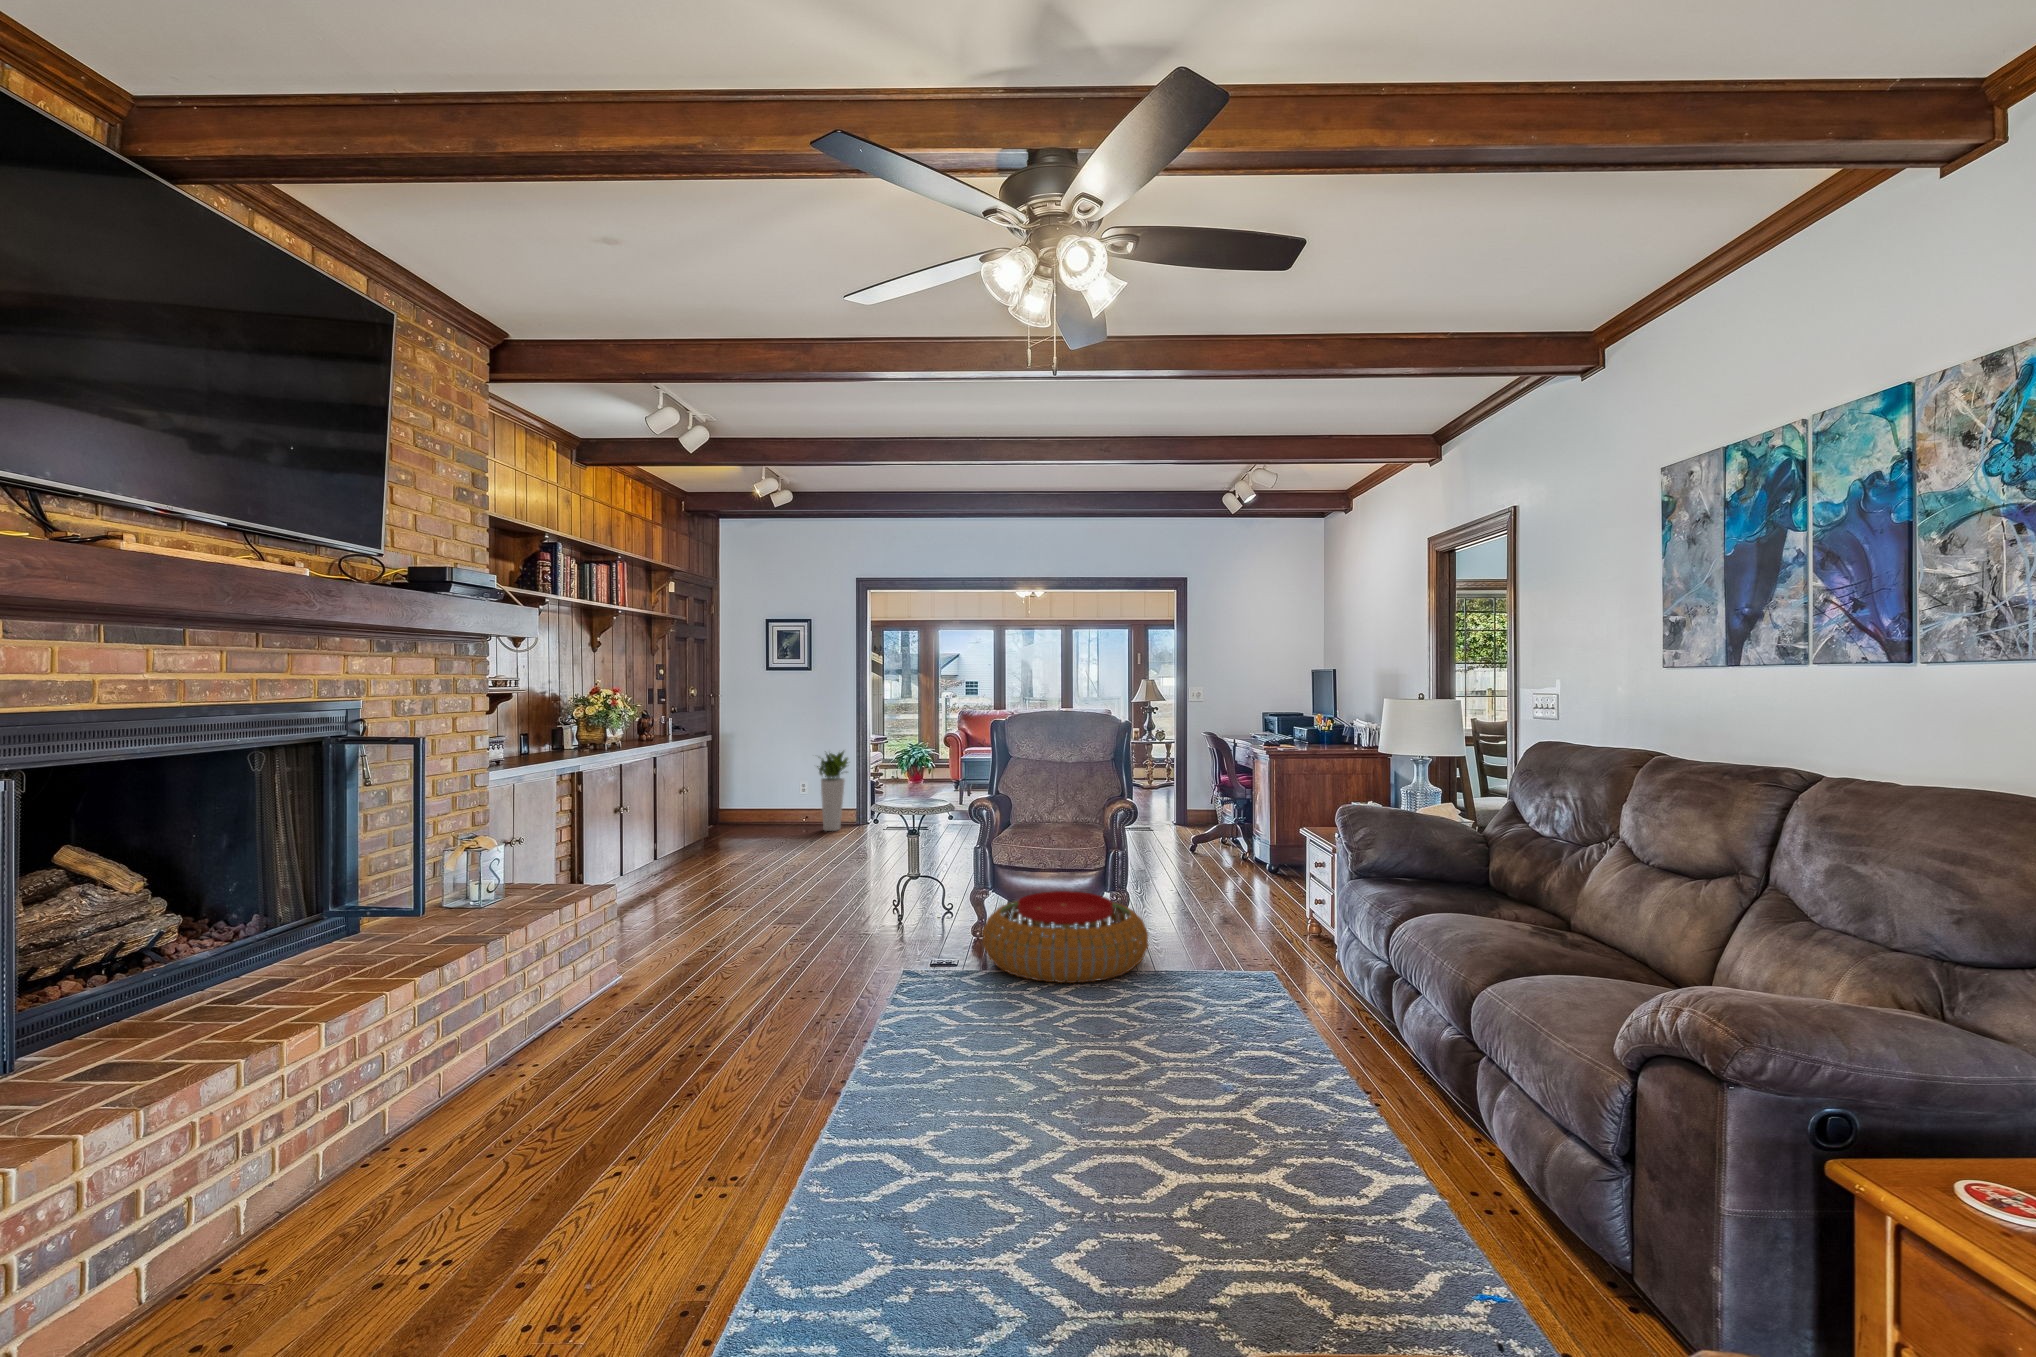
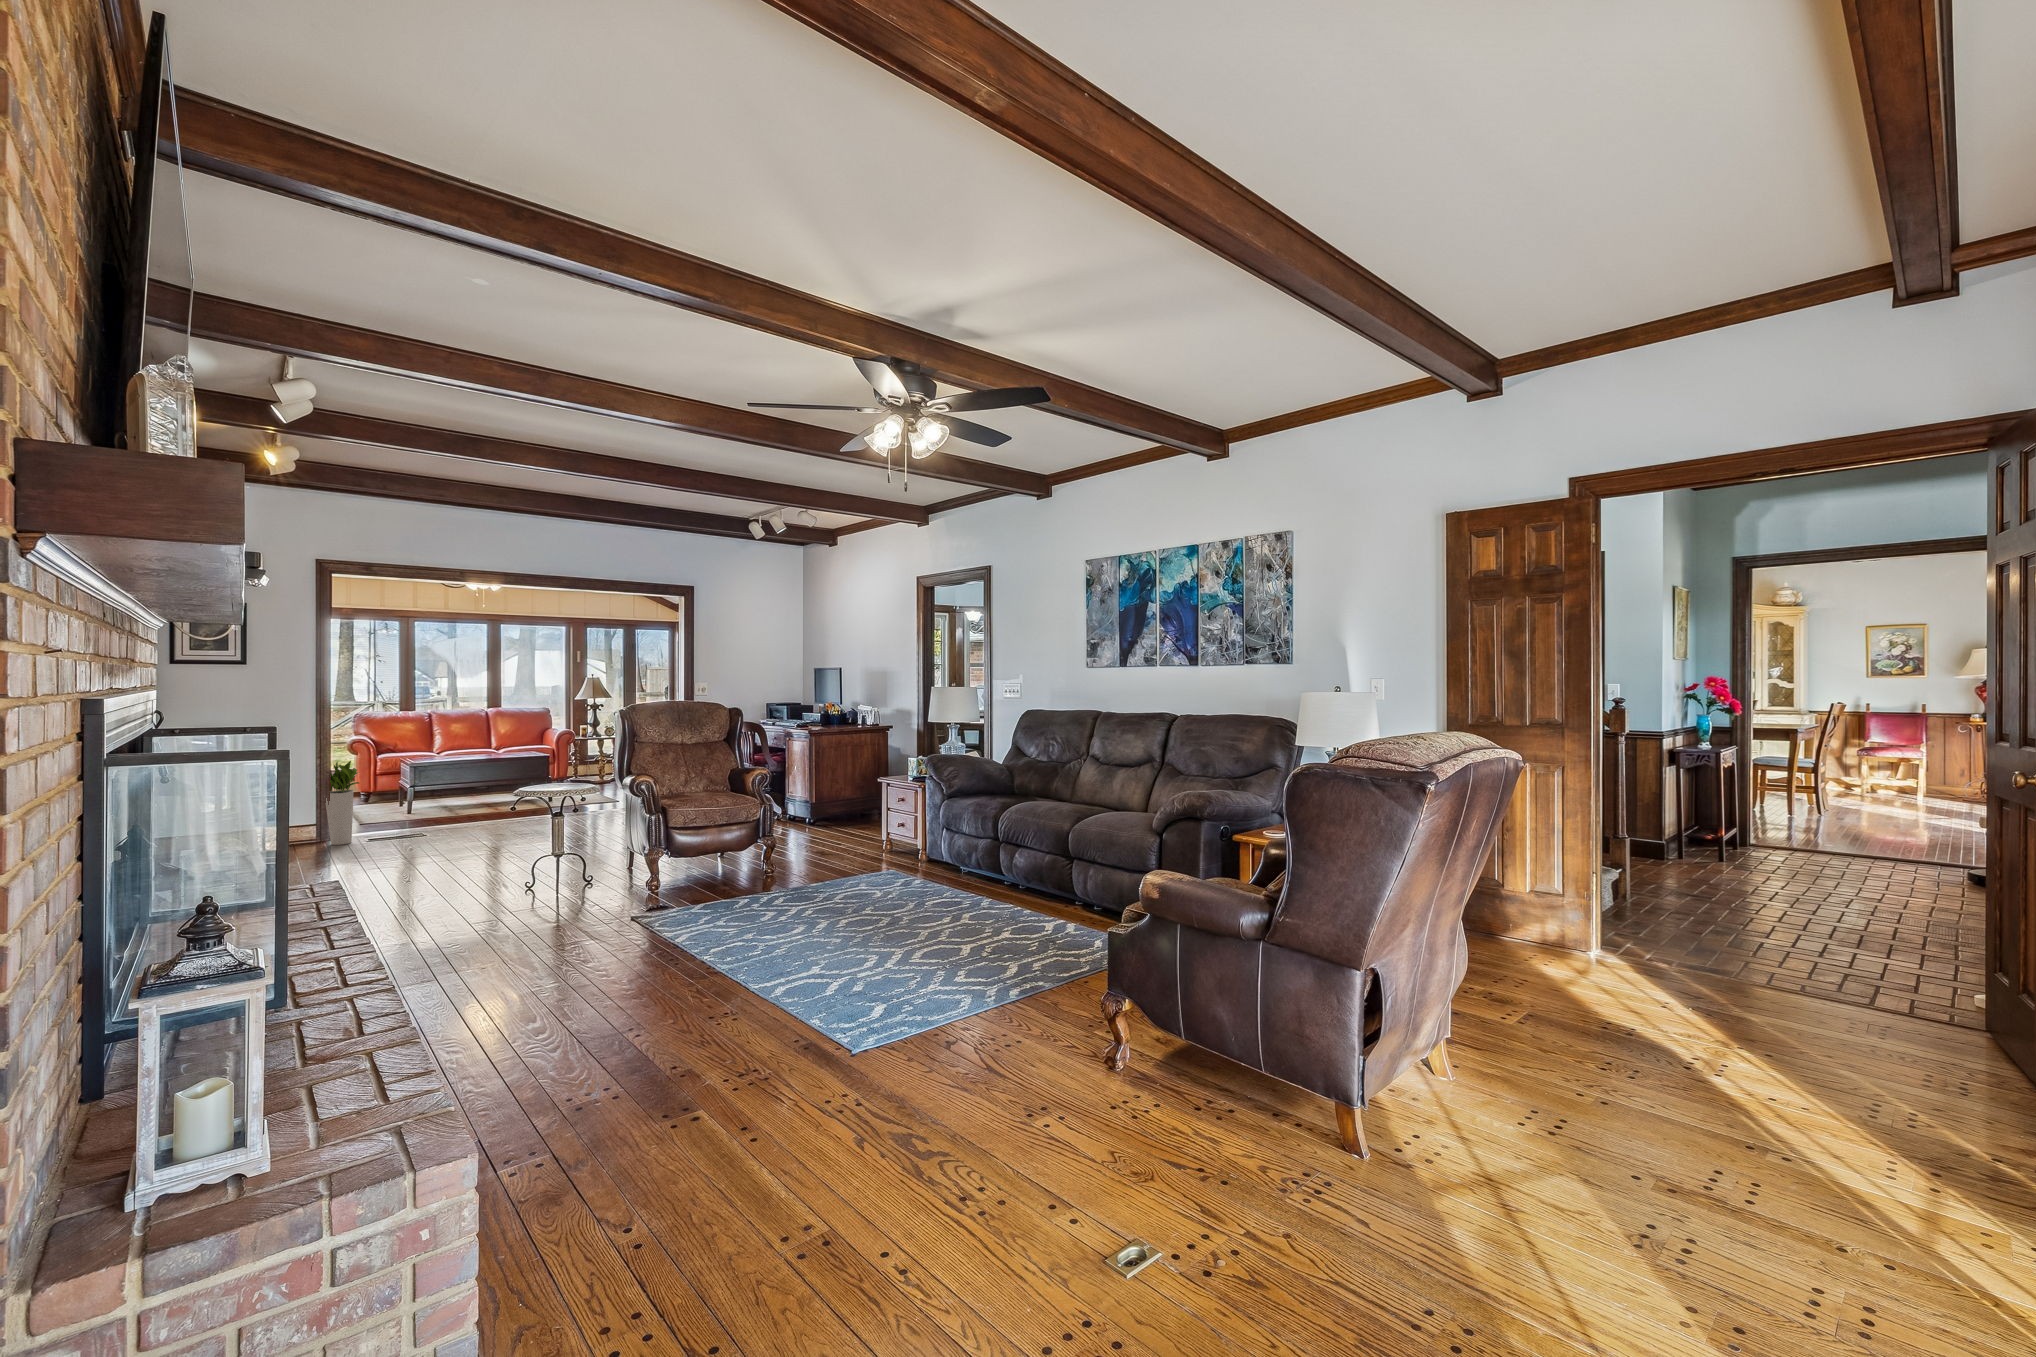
pouf: present [982,891,1148,983] -> none [687,837,810,898]

